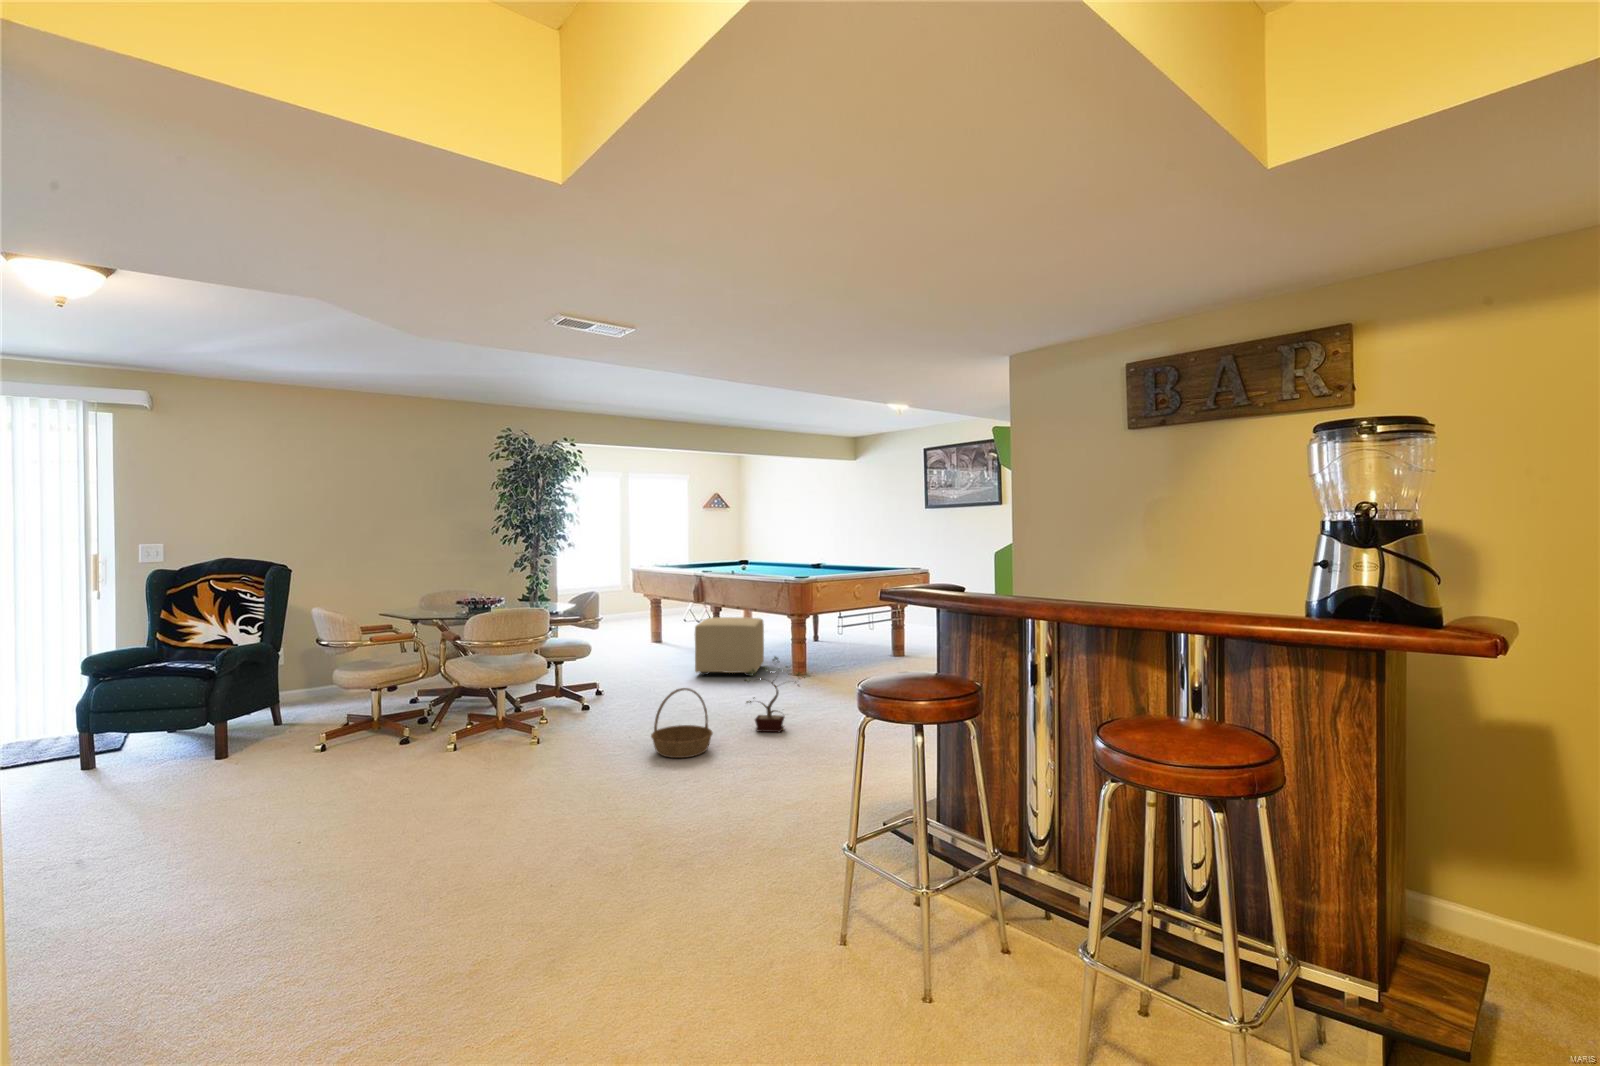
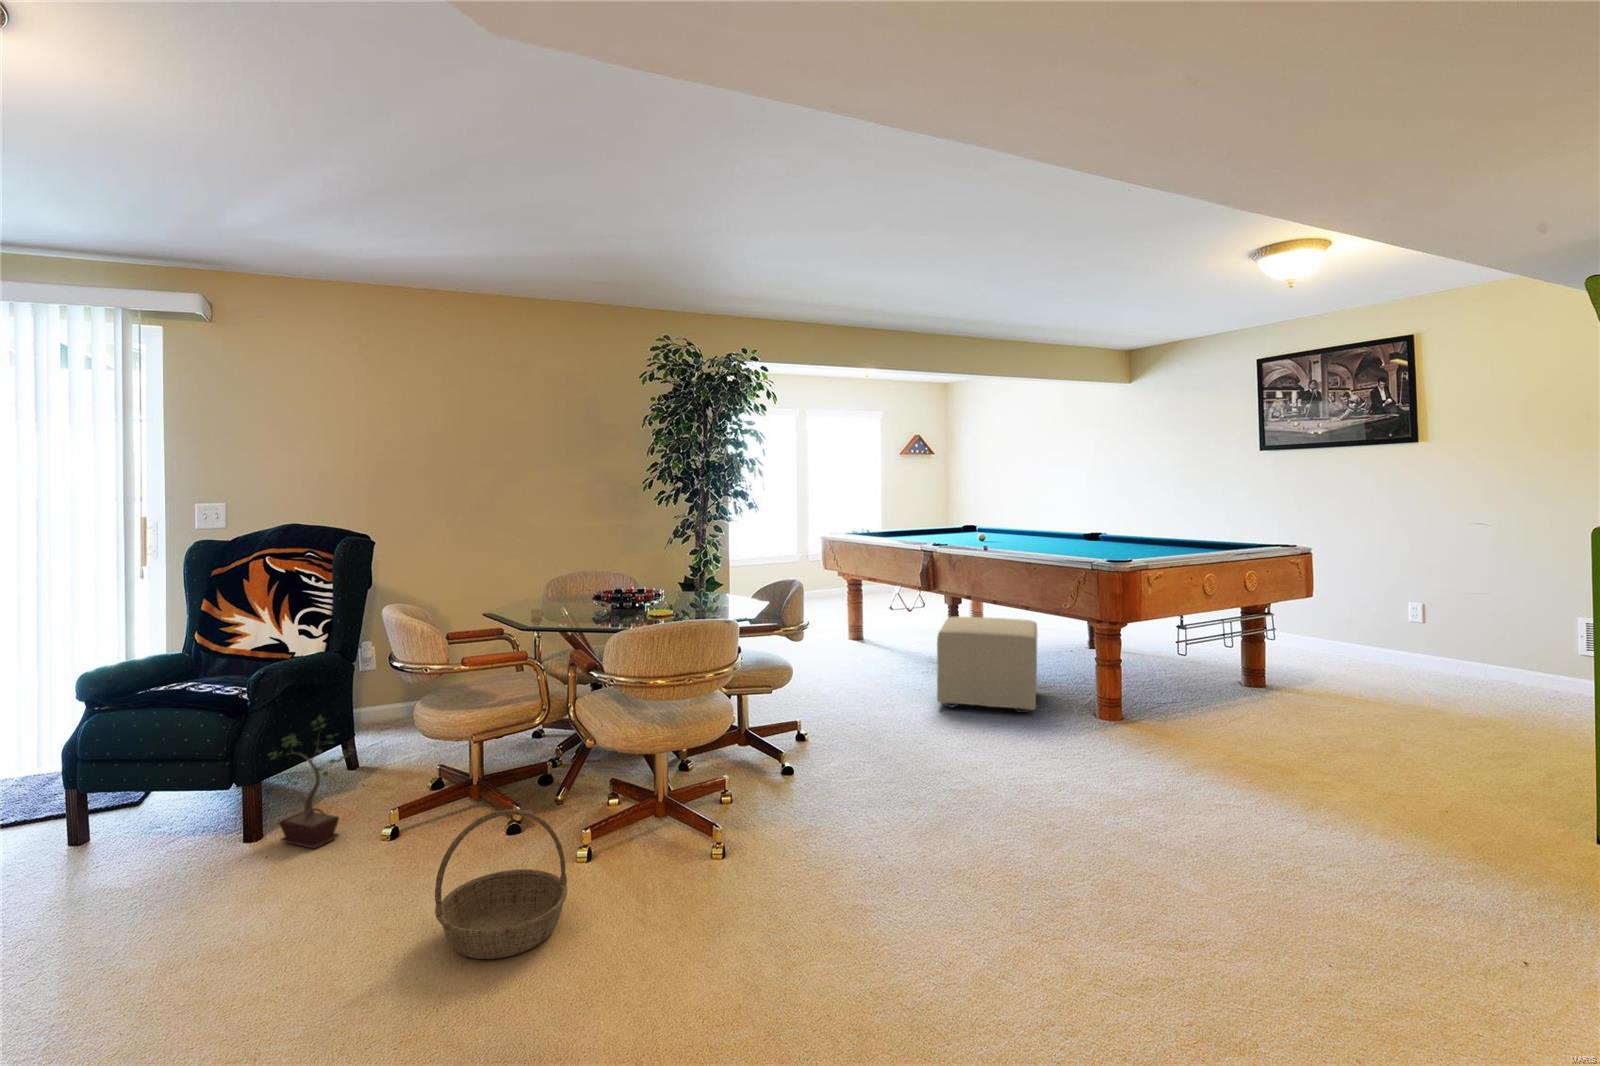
potted plant: present [745,657,805,732] -> present [268,716,352,848]
basket: present [651,688,713,758] -> present [435,810,567,959]

